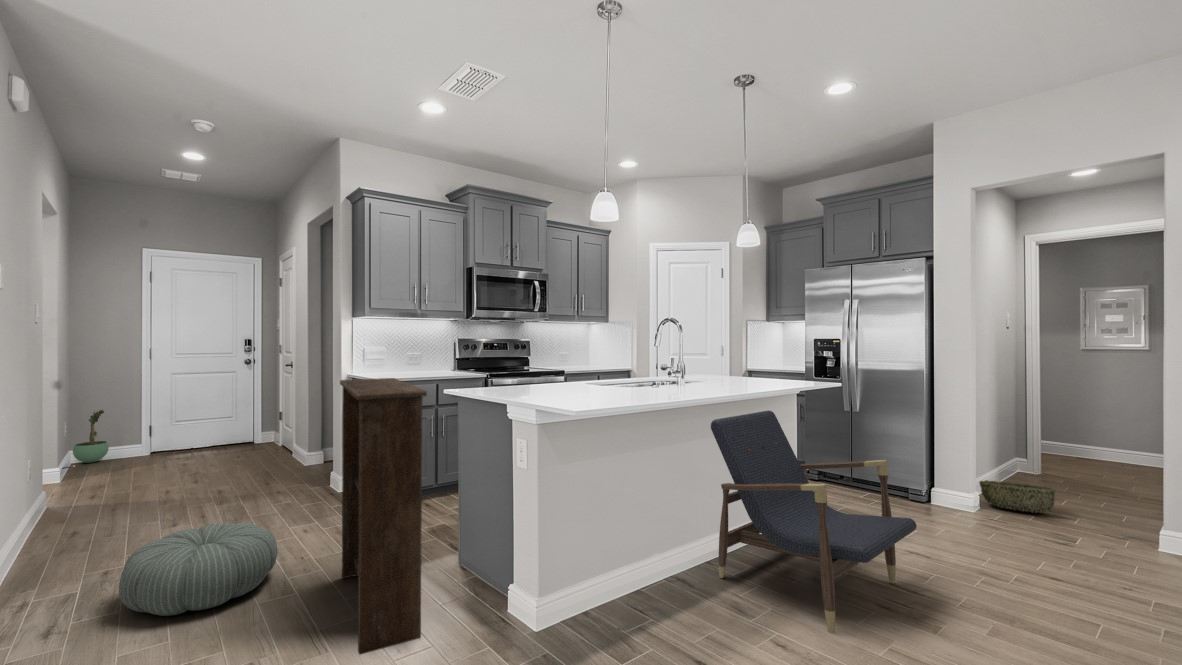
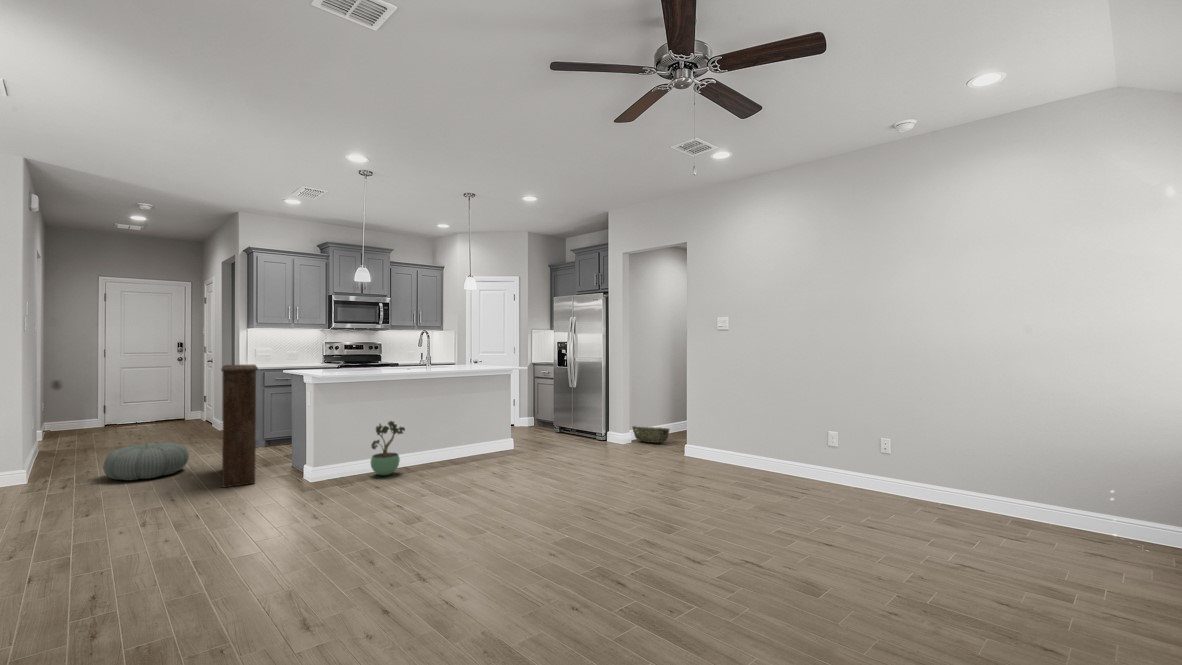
potted plant: present [73,410,109,463] -> present [371,421,405,475]
lounge chair: present [711,411,917,633] -> none [427,382,518,479]

